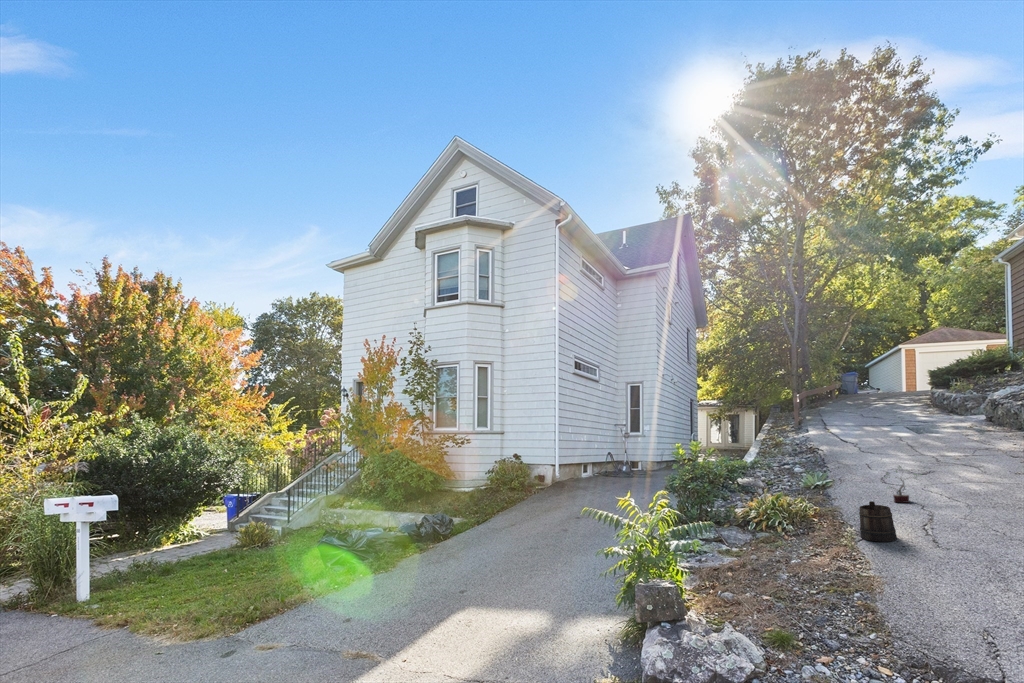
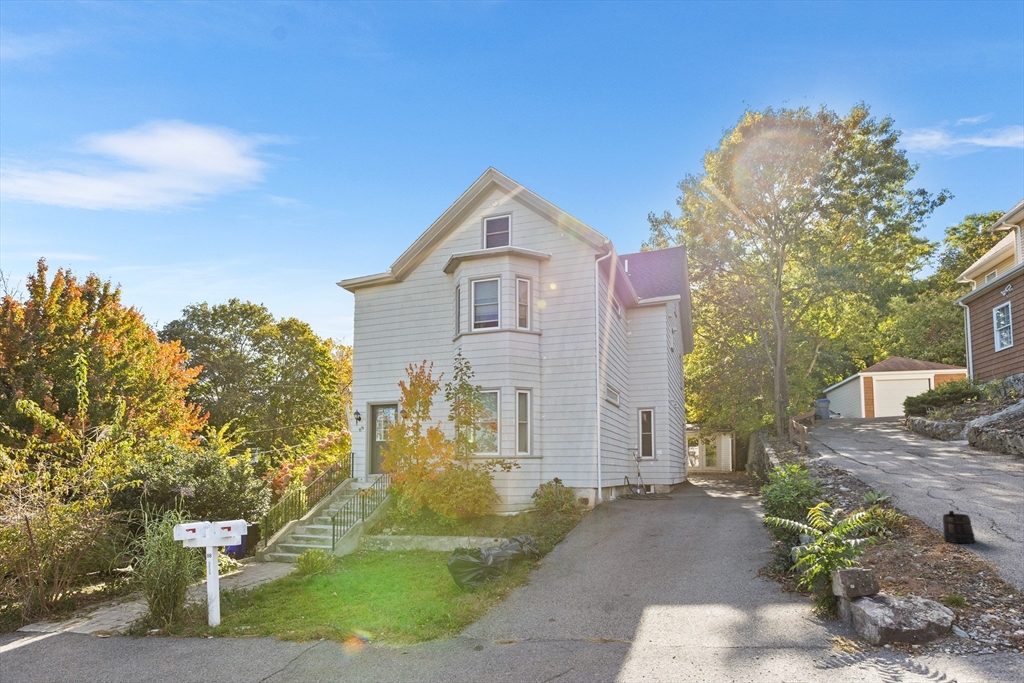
potted plant: present [886,466,917,503] -> none [940,482,974,513]

